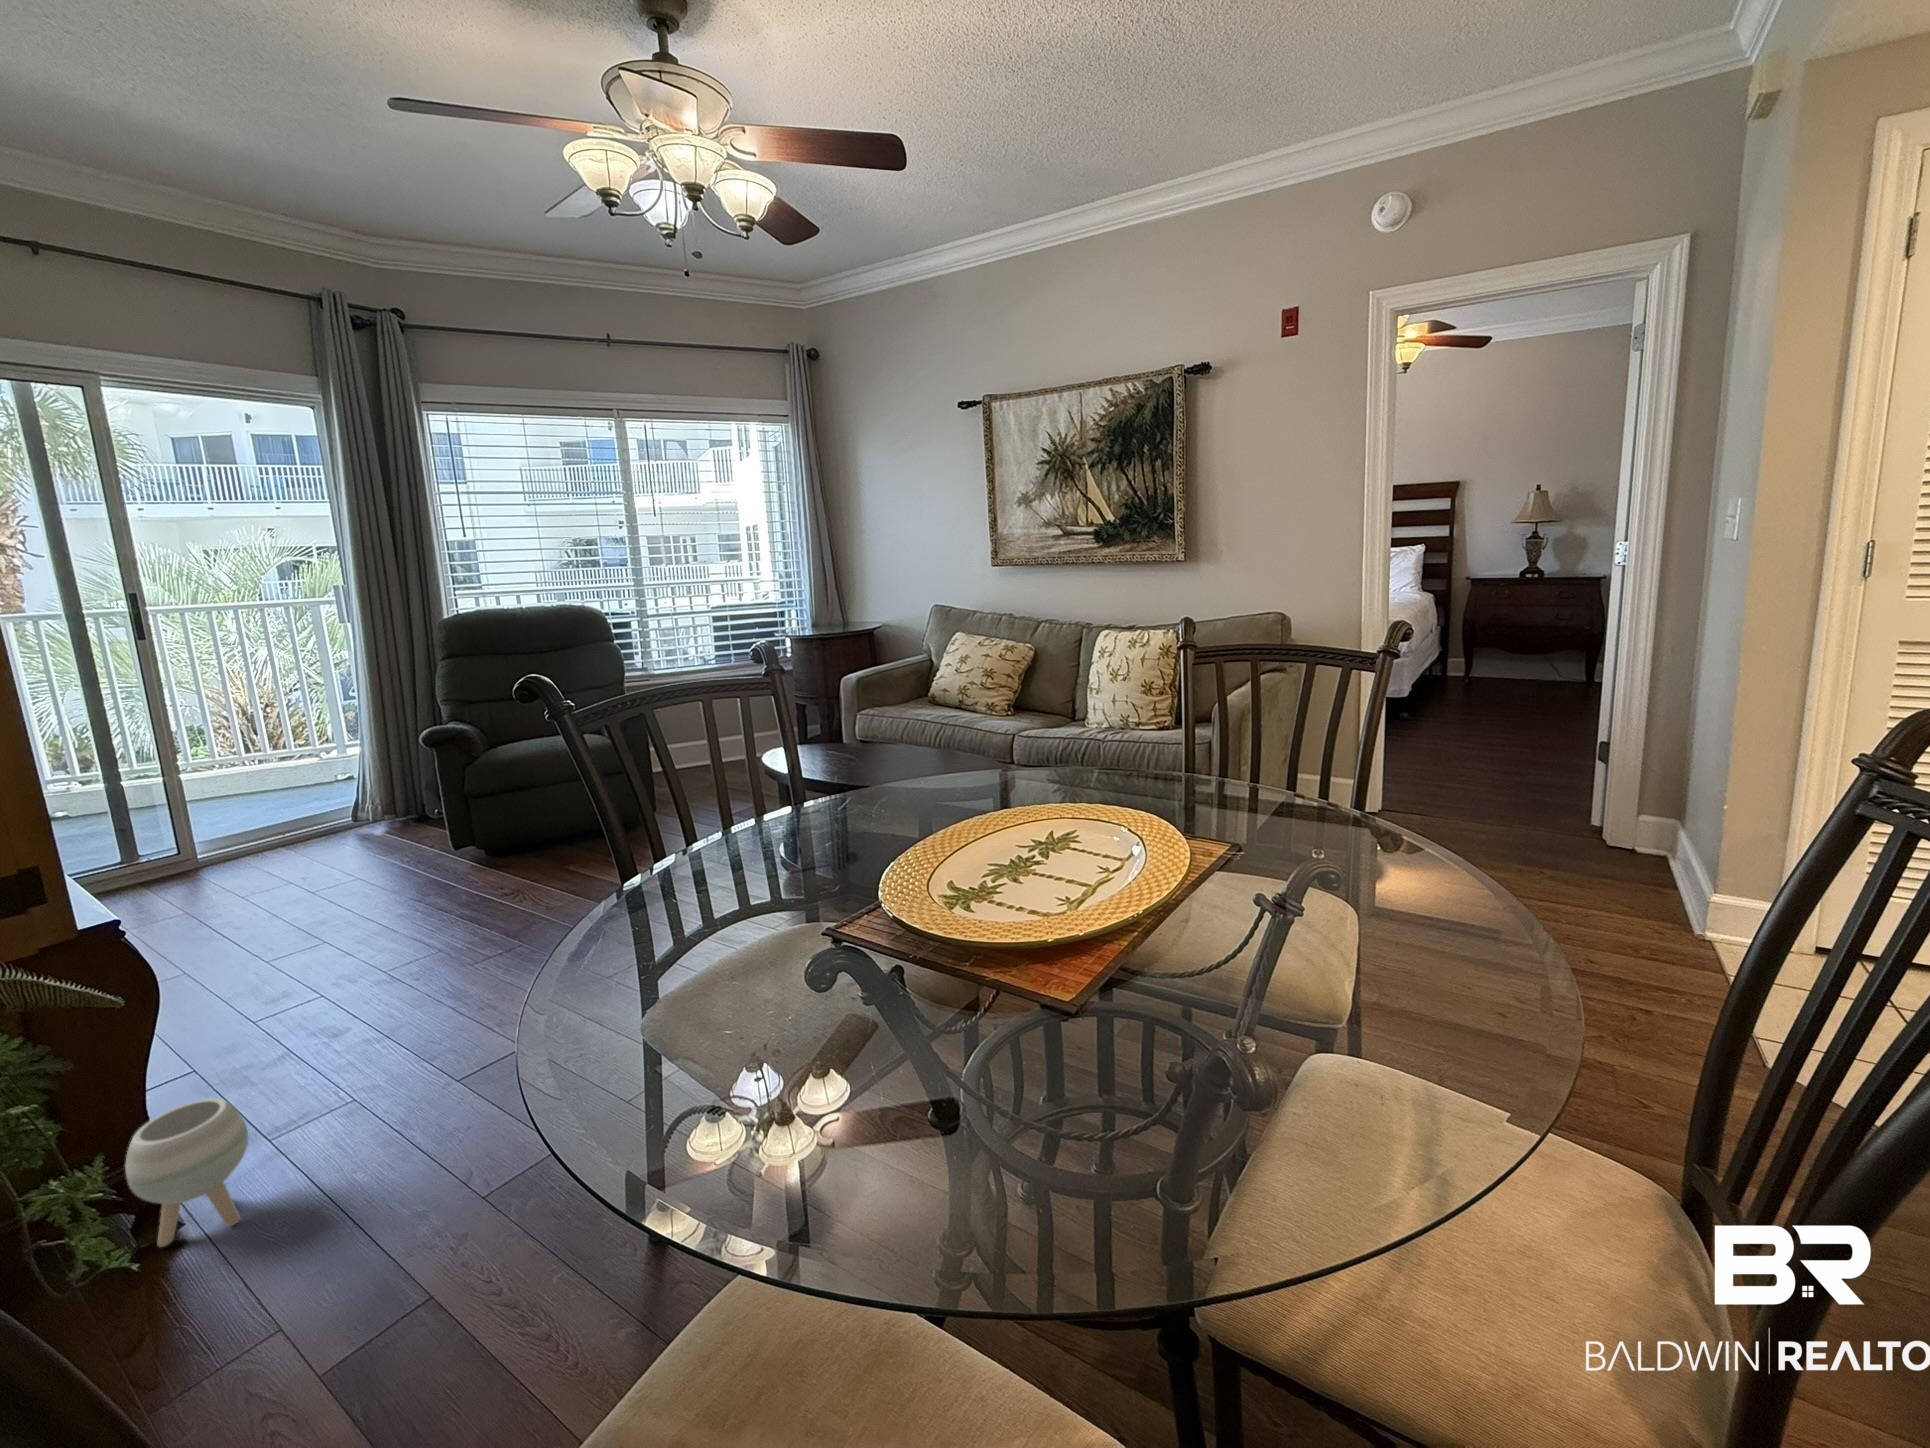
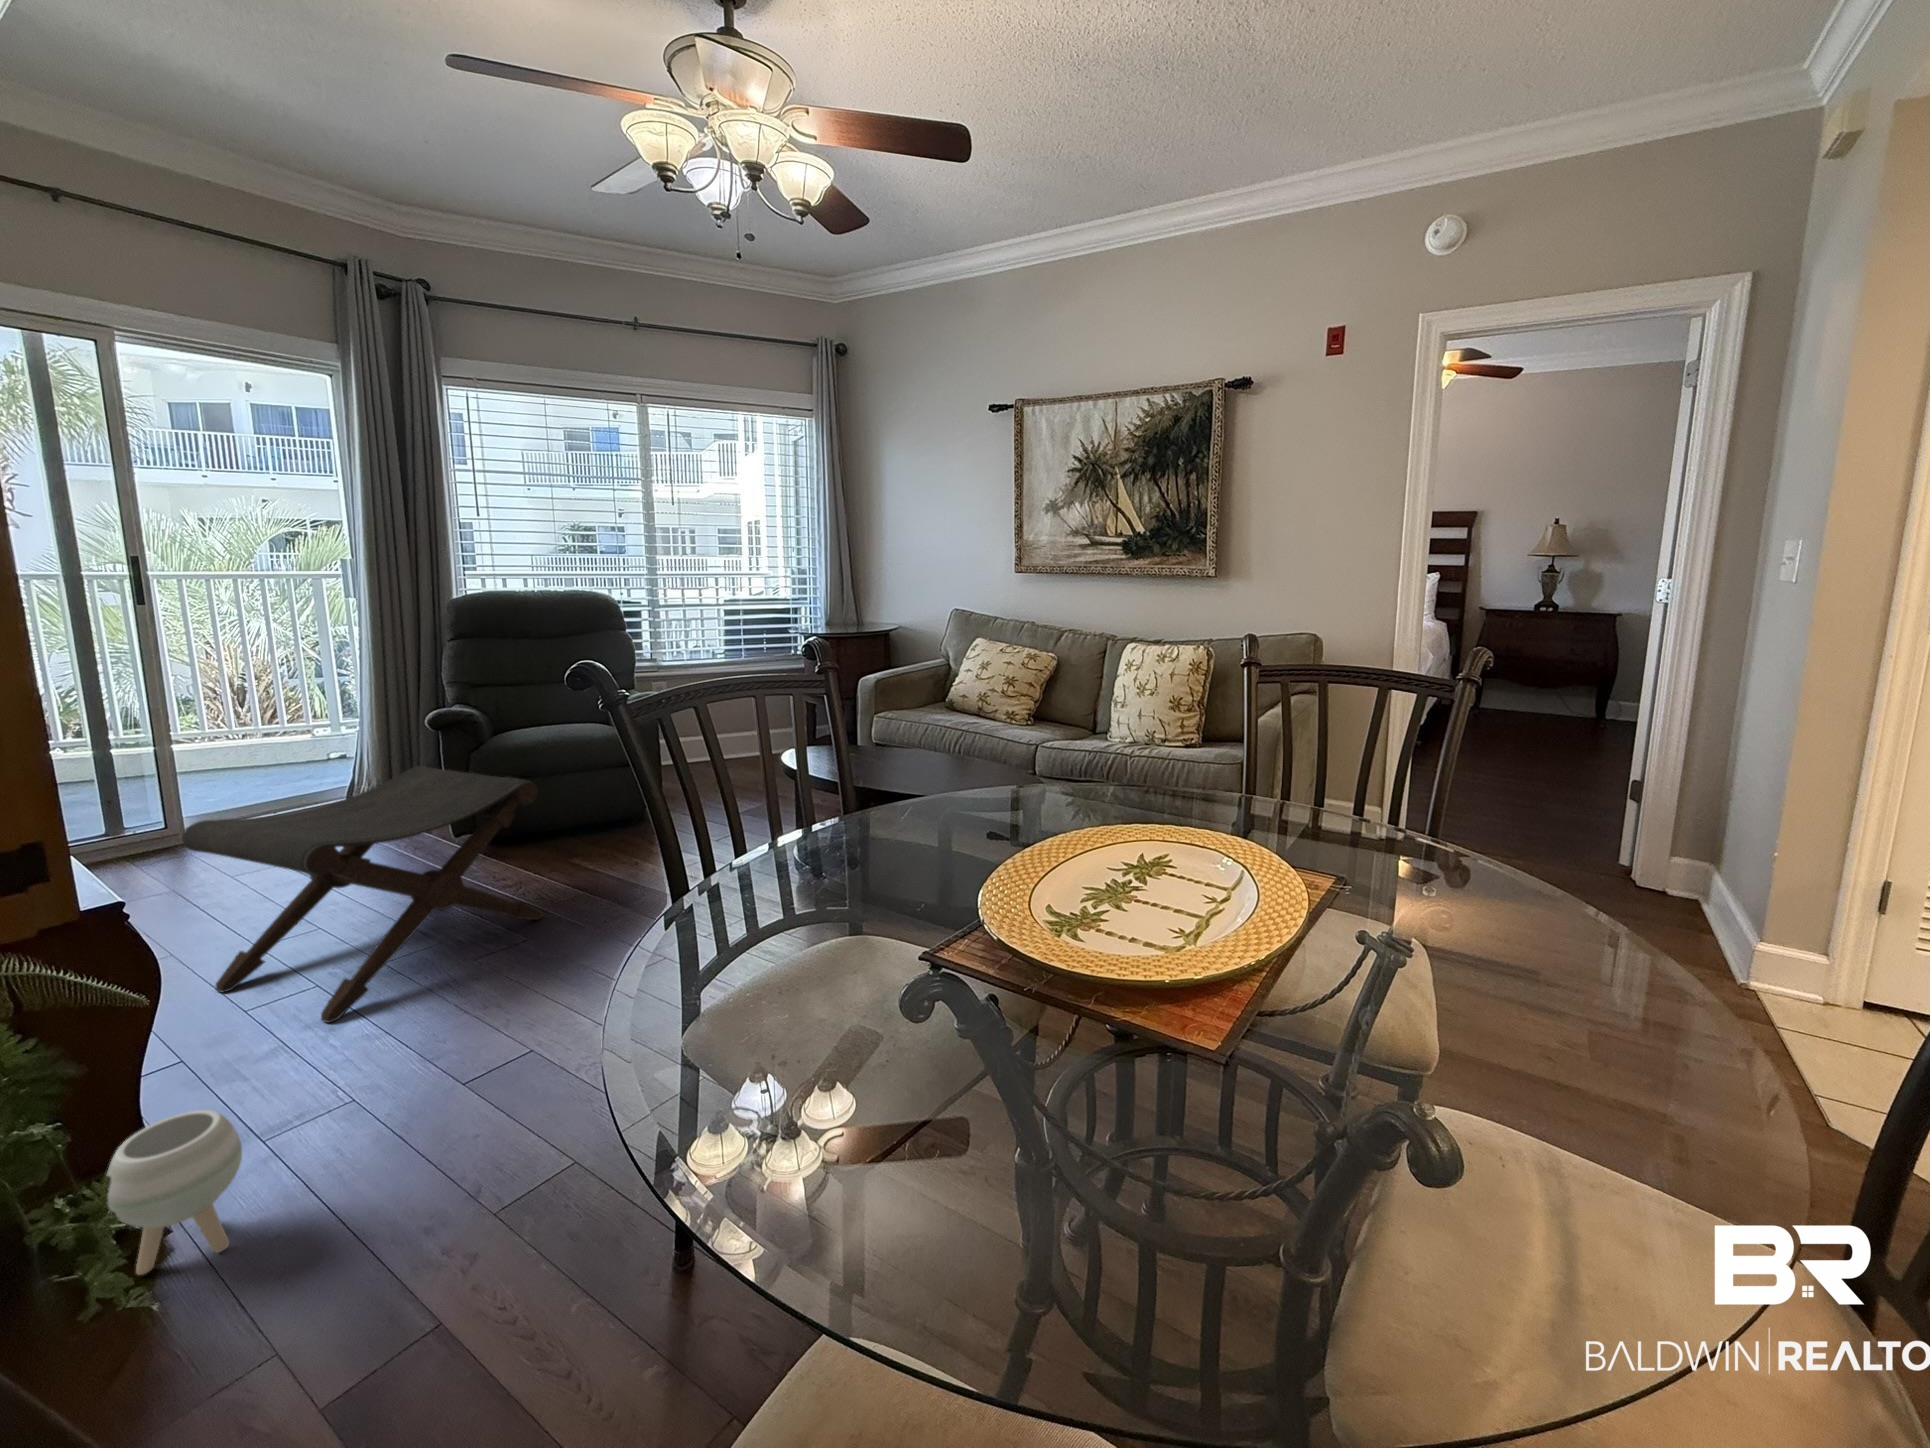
footstool: none [191,780,537,1023] -> present [182,766,543,1023]

